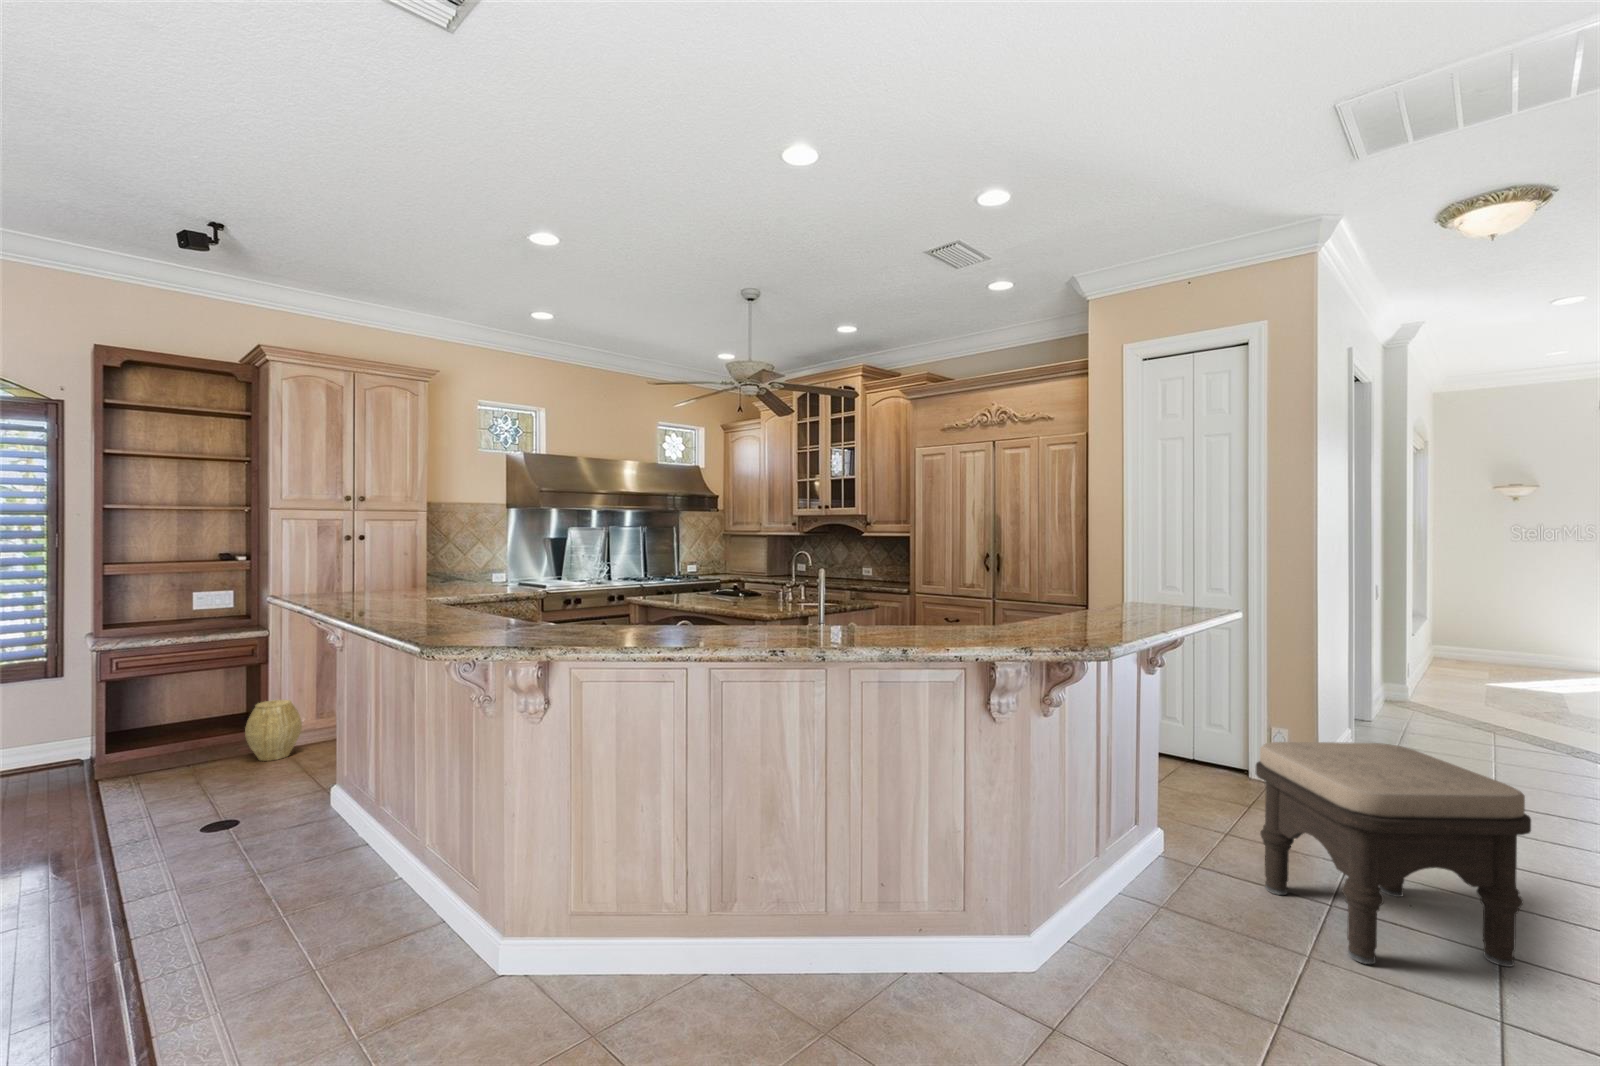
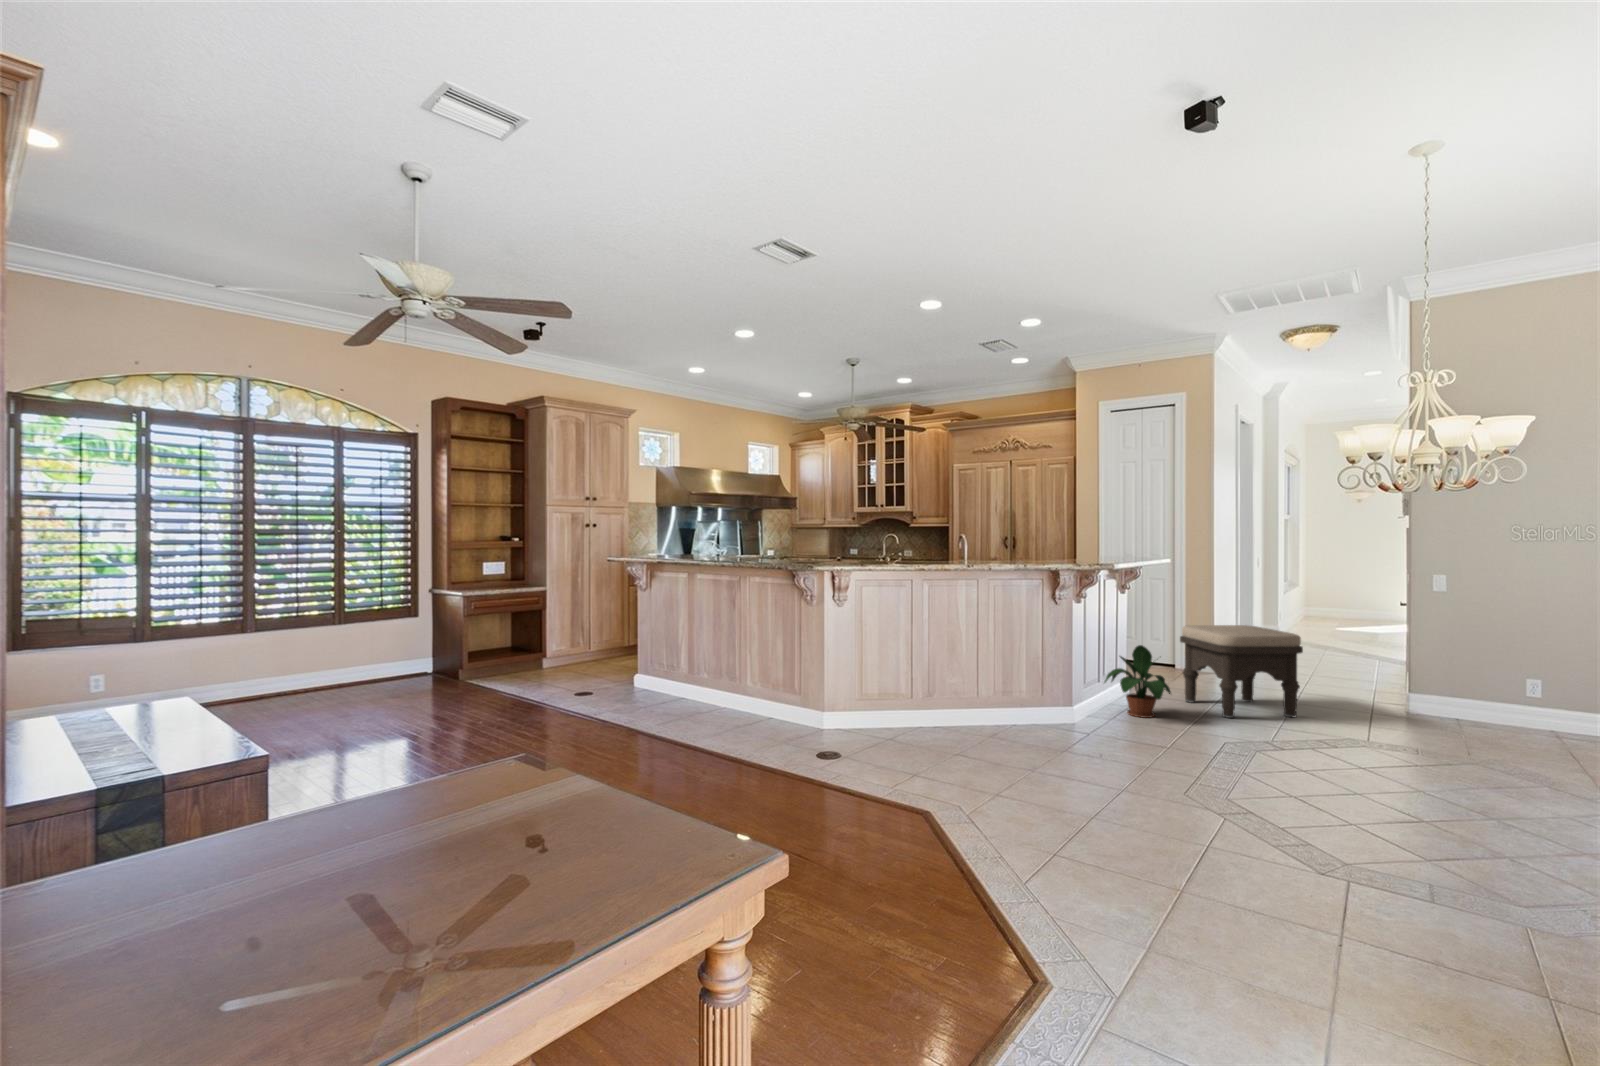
woven basket: present [245,700,302,761] -> none [539,632,572,671]
potted plant: none [1097,805,1239,954] -> present [1104,645,1171,718]

